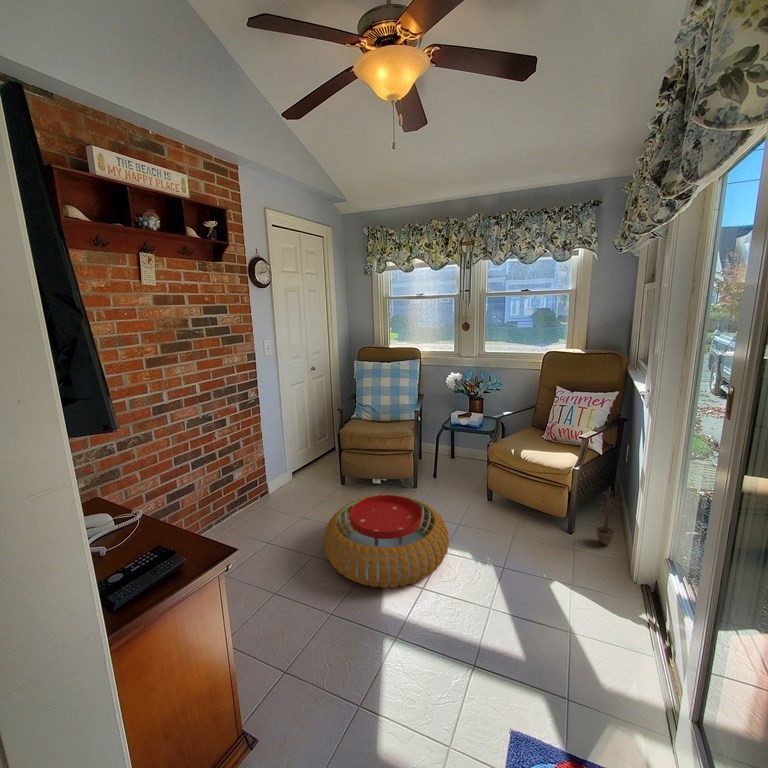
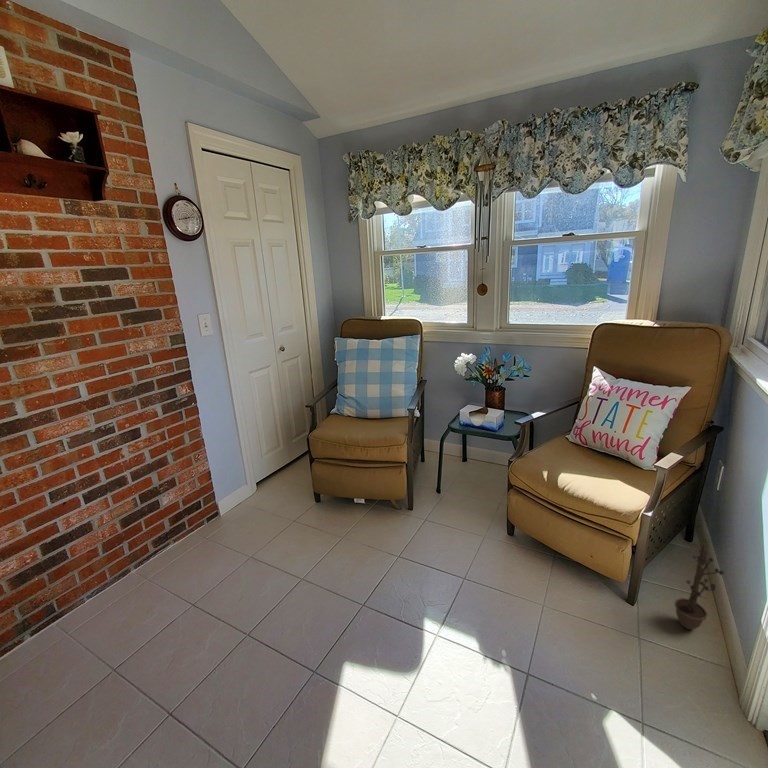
pouf: present [324,495,449,588] -> none [256,536,444,715]

